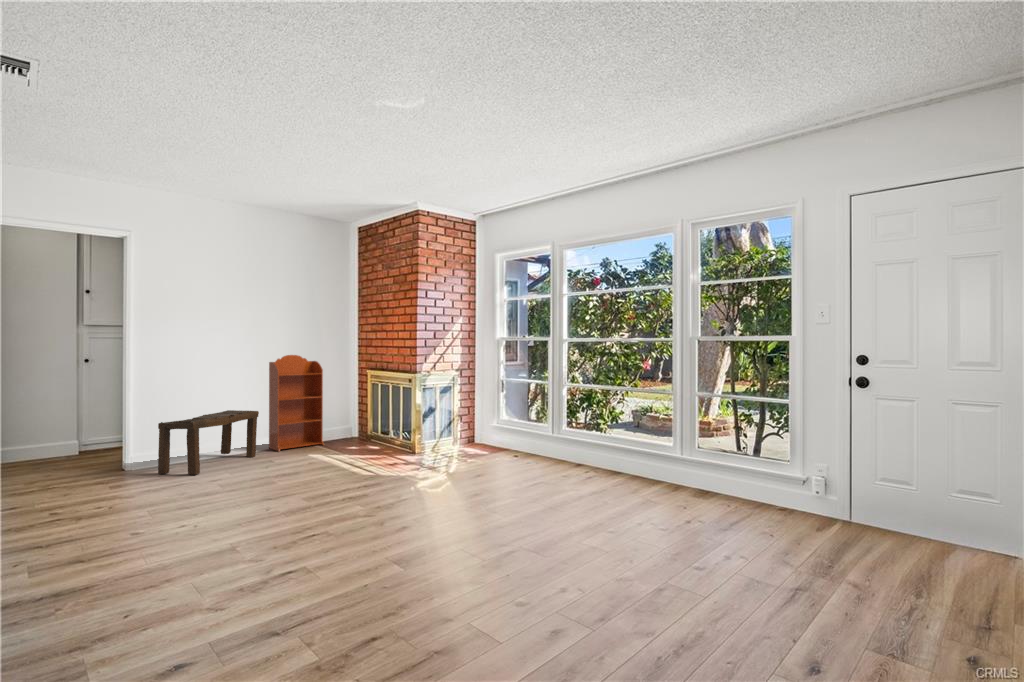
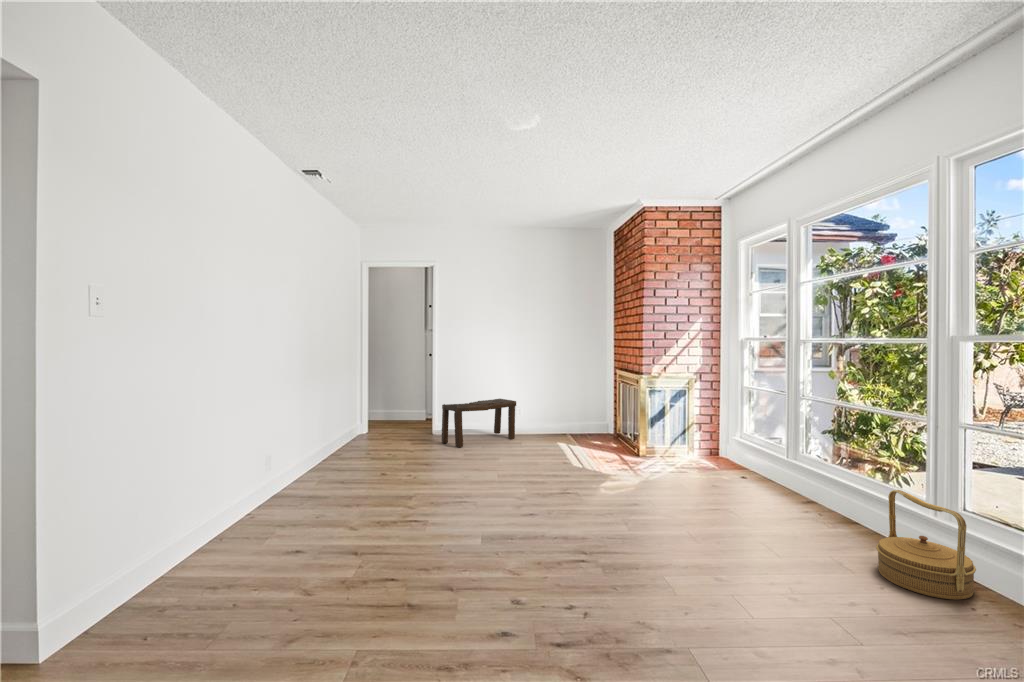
bookcase: present [269,355,324,452] -> none [532,354,575,437]
woven basket: none [633,436,682,496] -> present [876,490,976,600]

